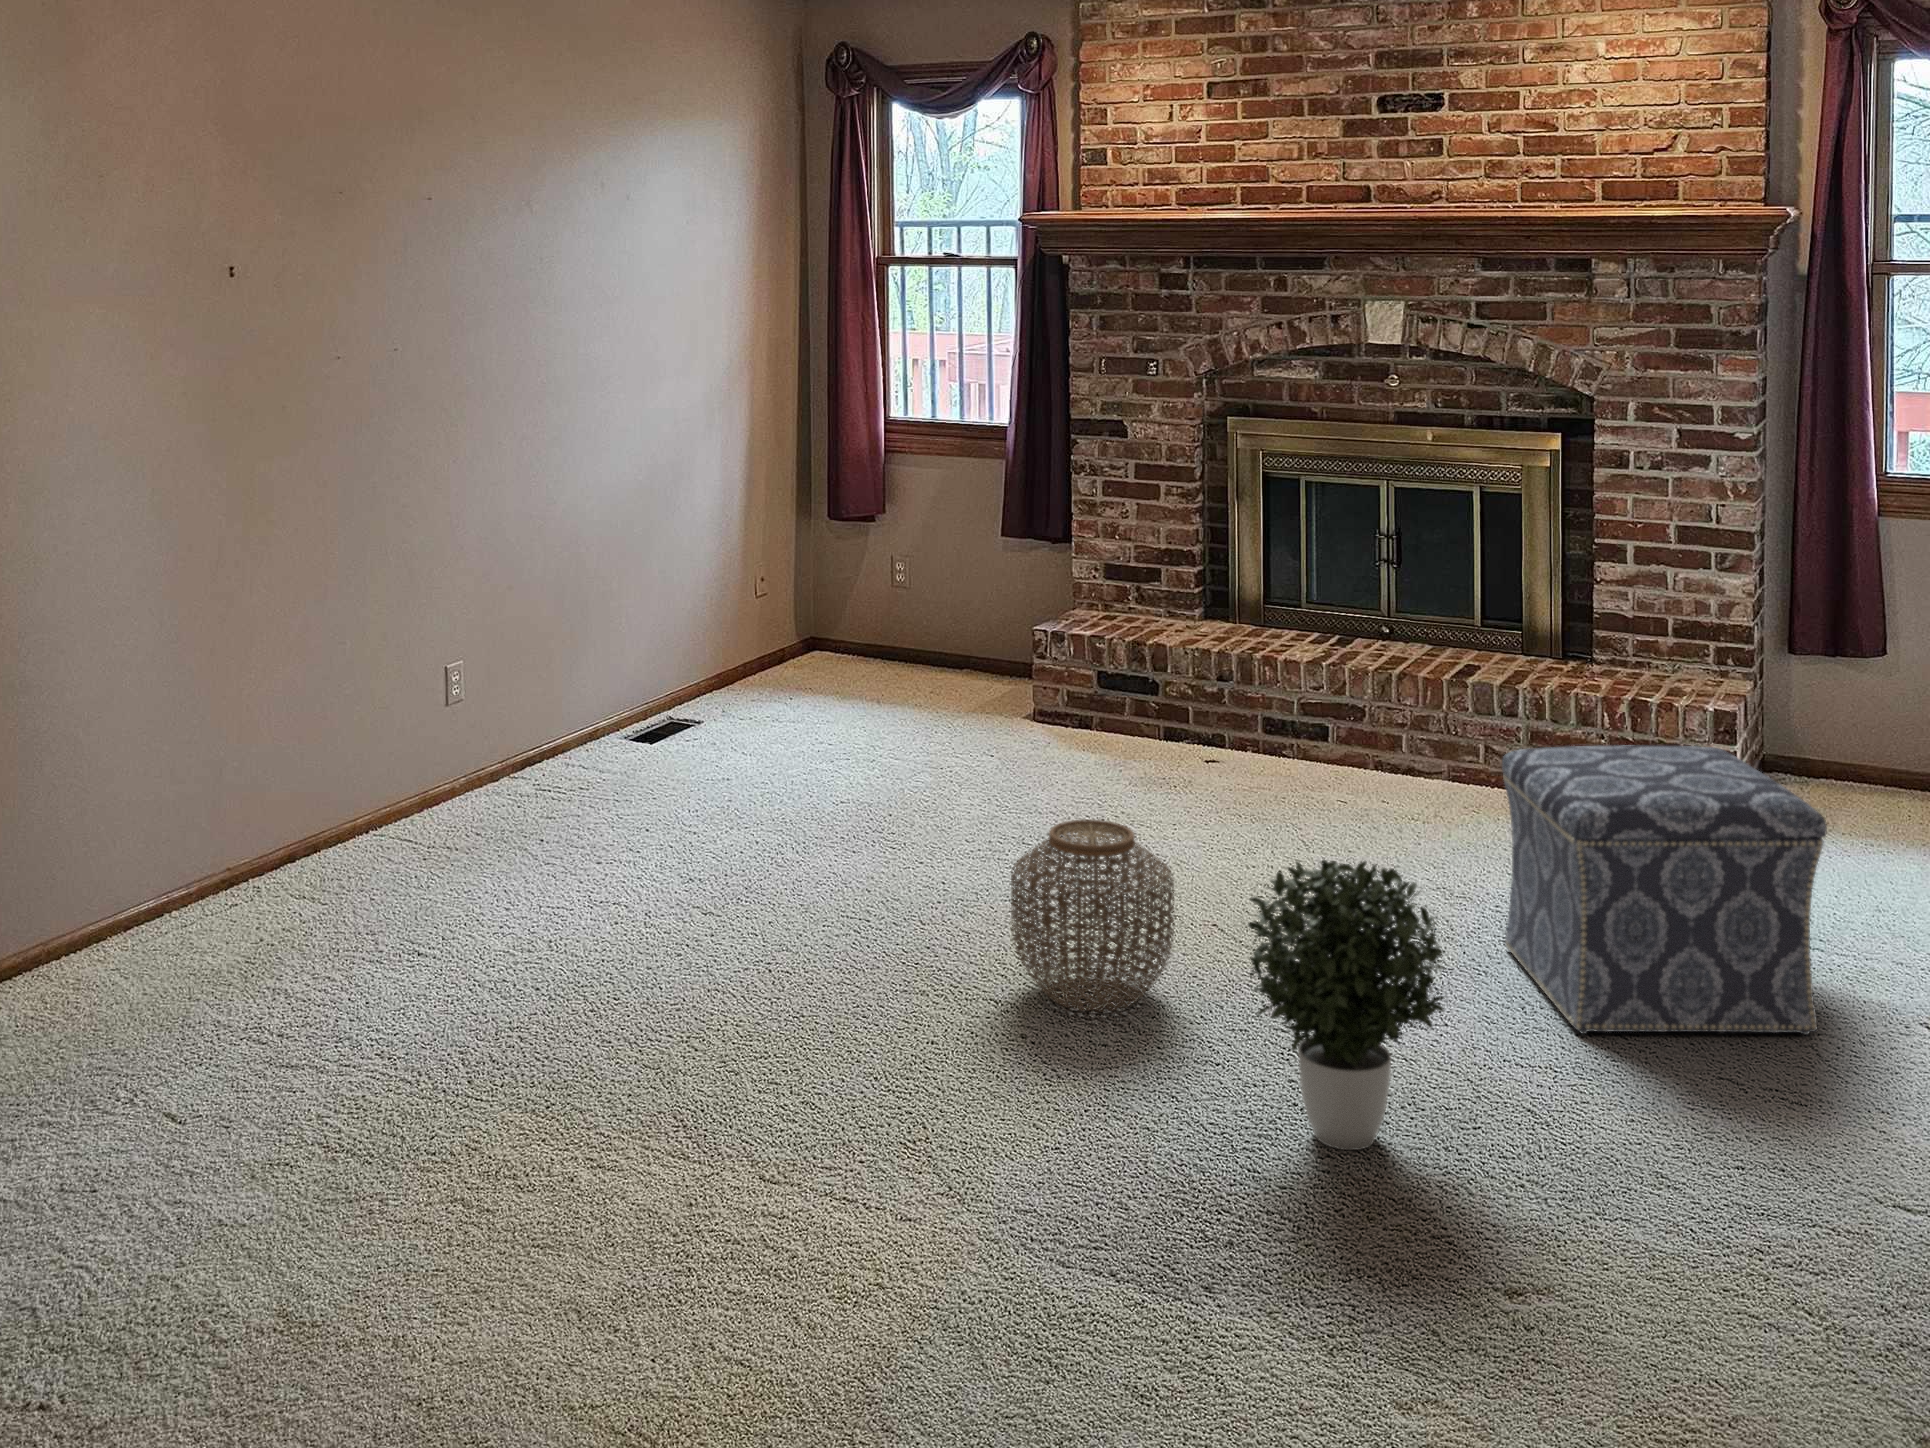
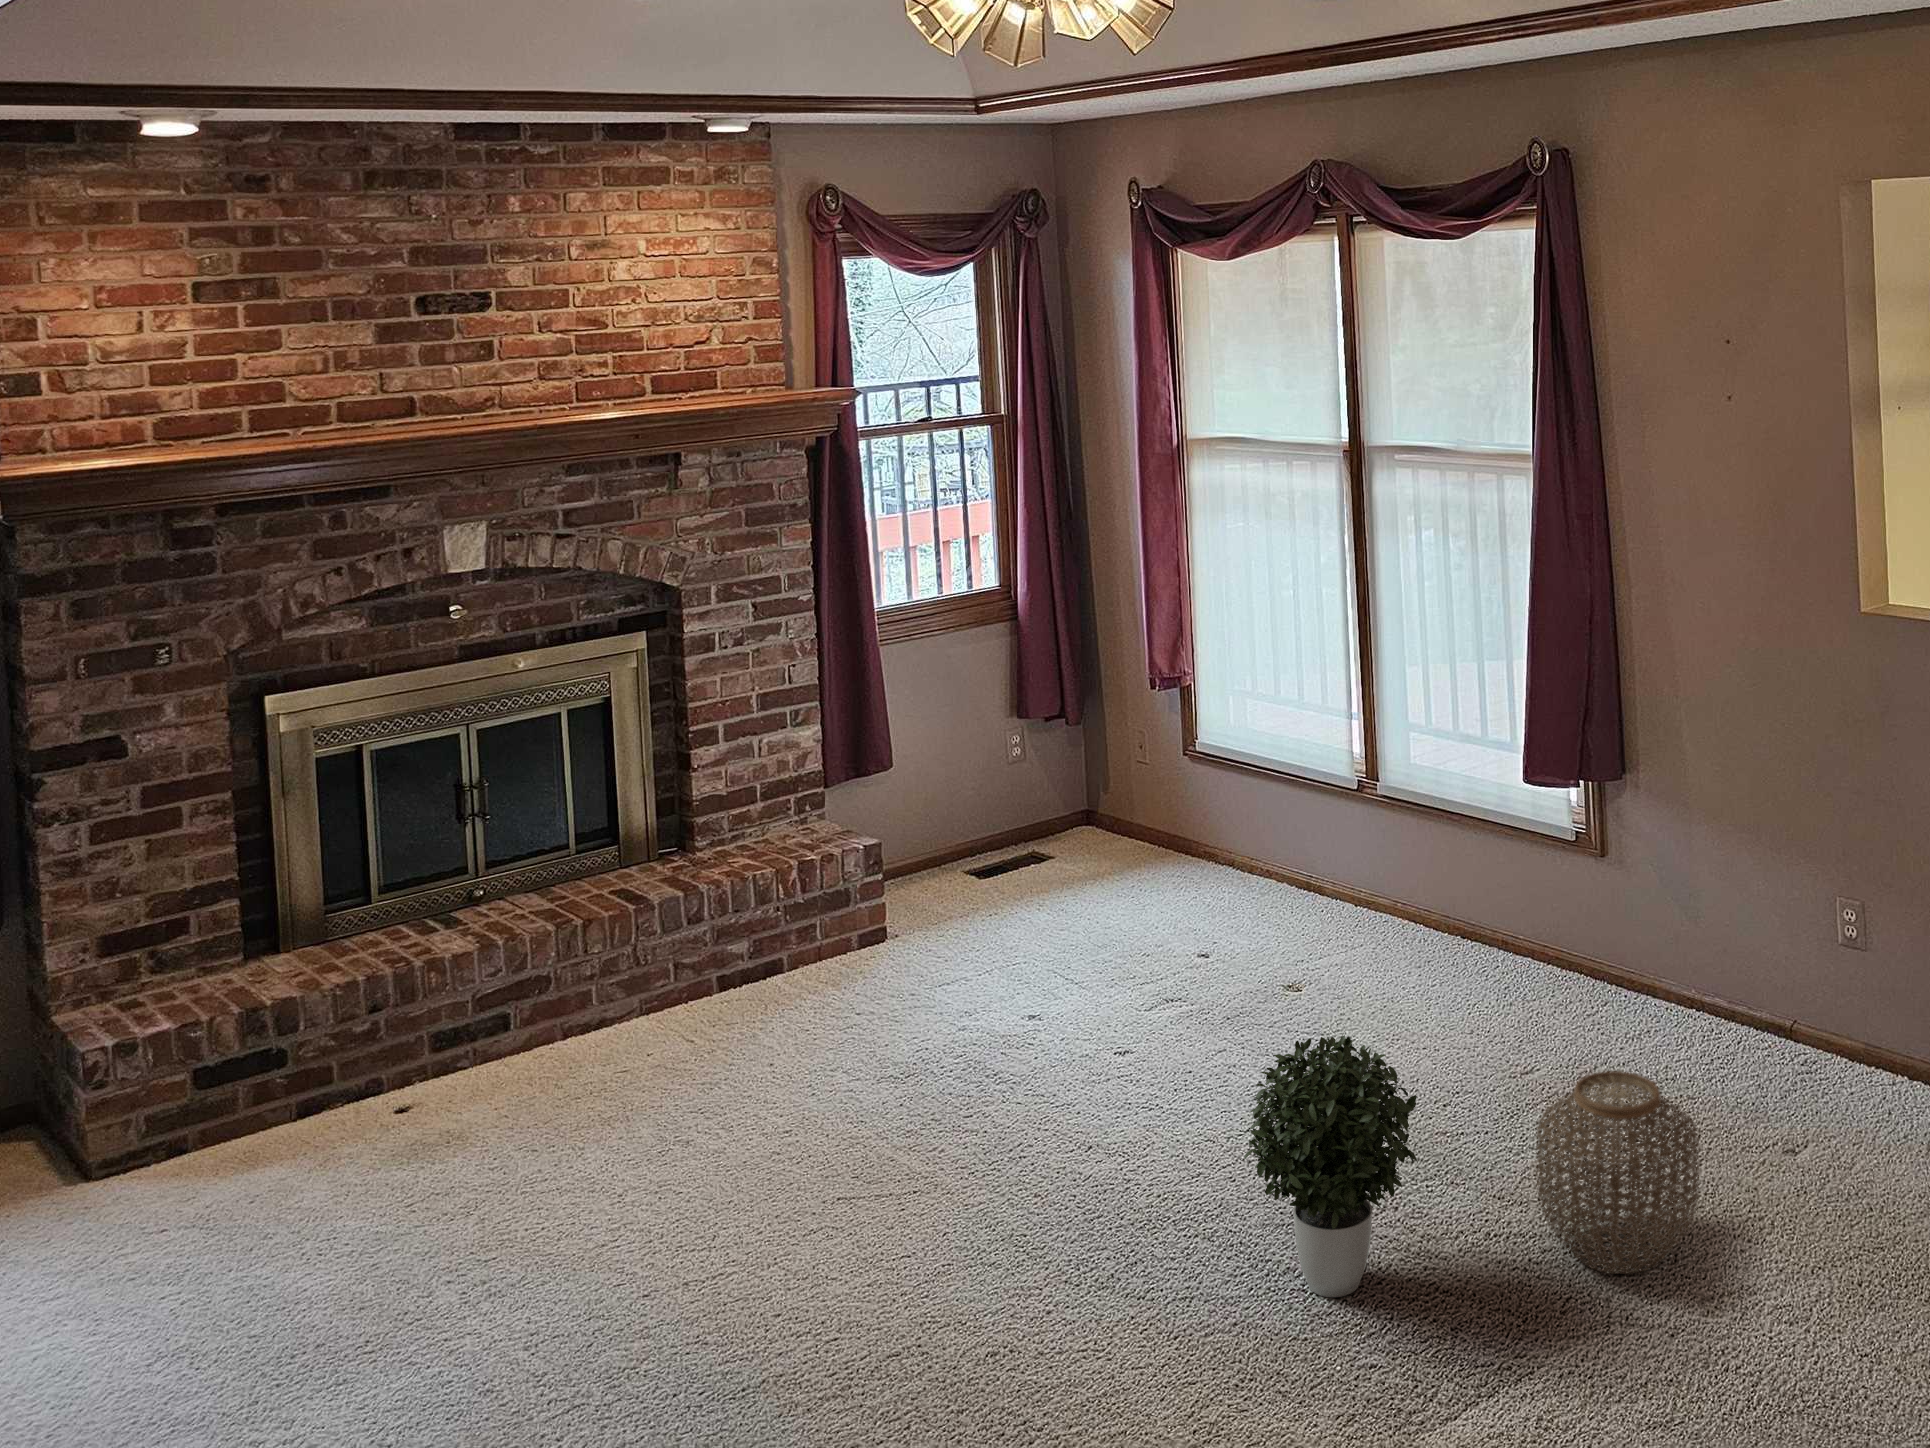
ottoman: present [1502,745,1827,1035] -> none [1037,864,1283,1128]
woven basket: present [1011,820,1174,1011] -> present [1537,1071,1699,1274]

